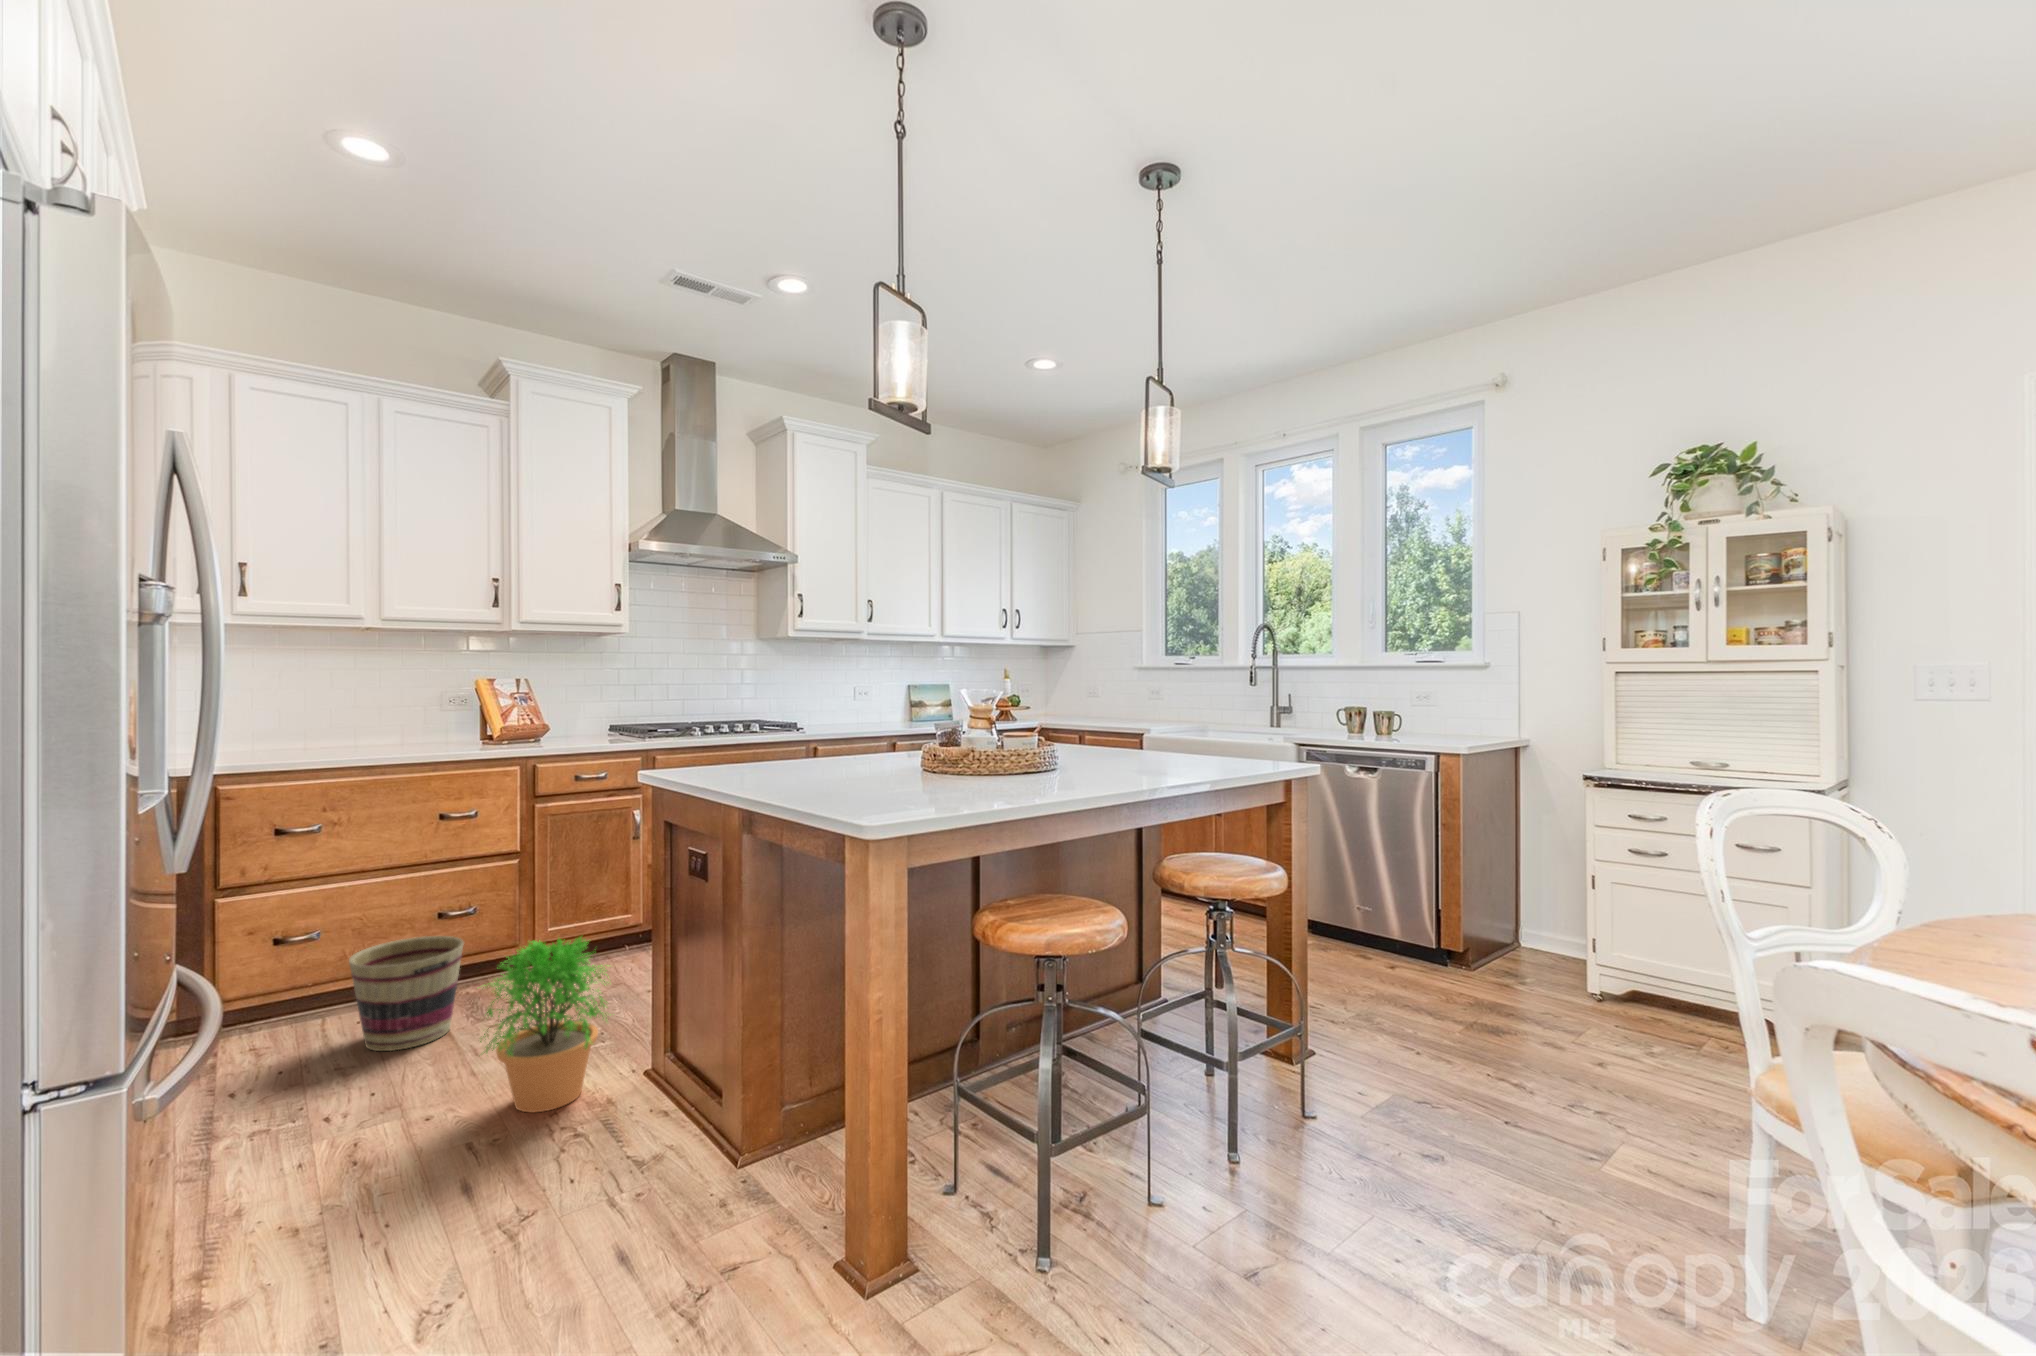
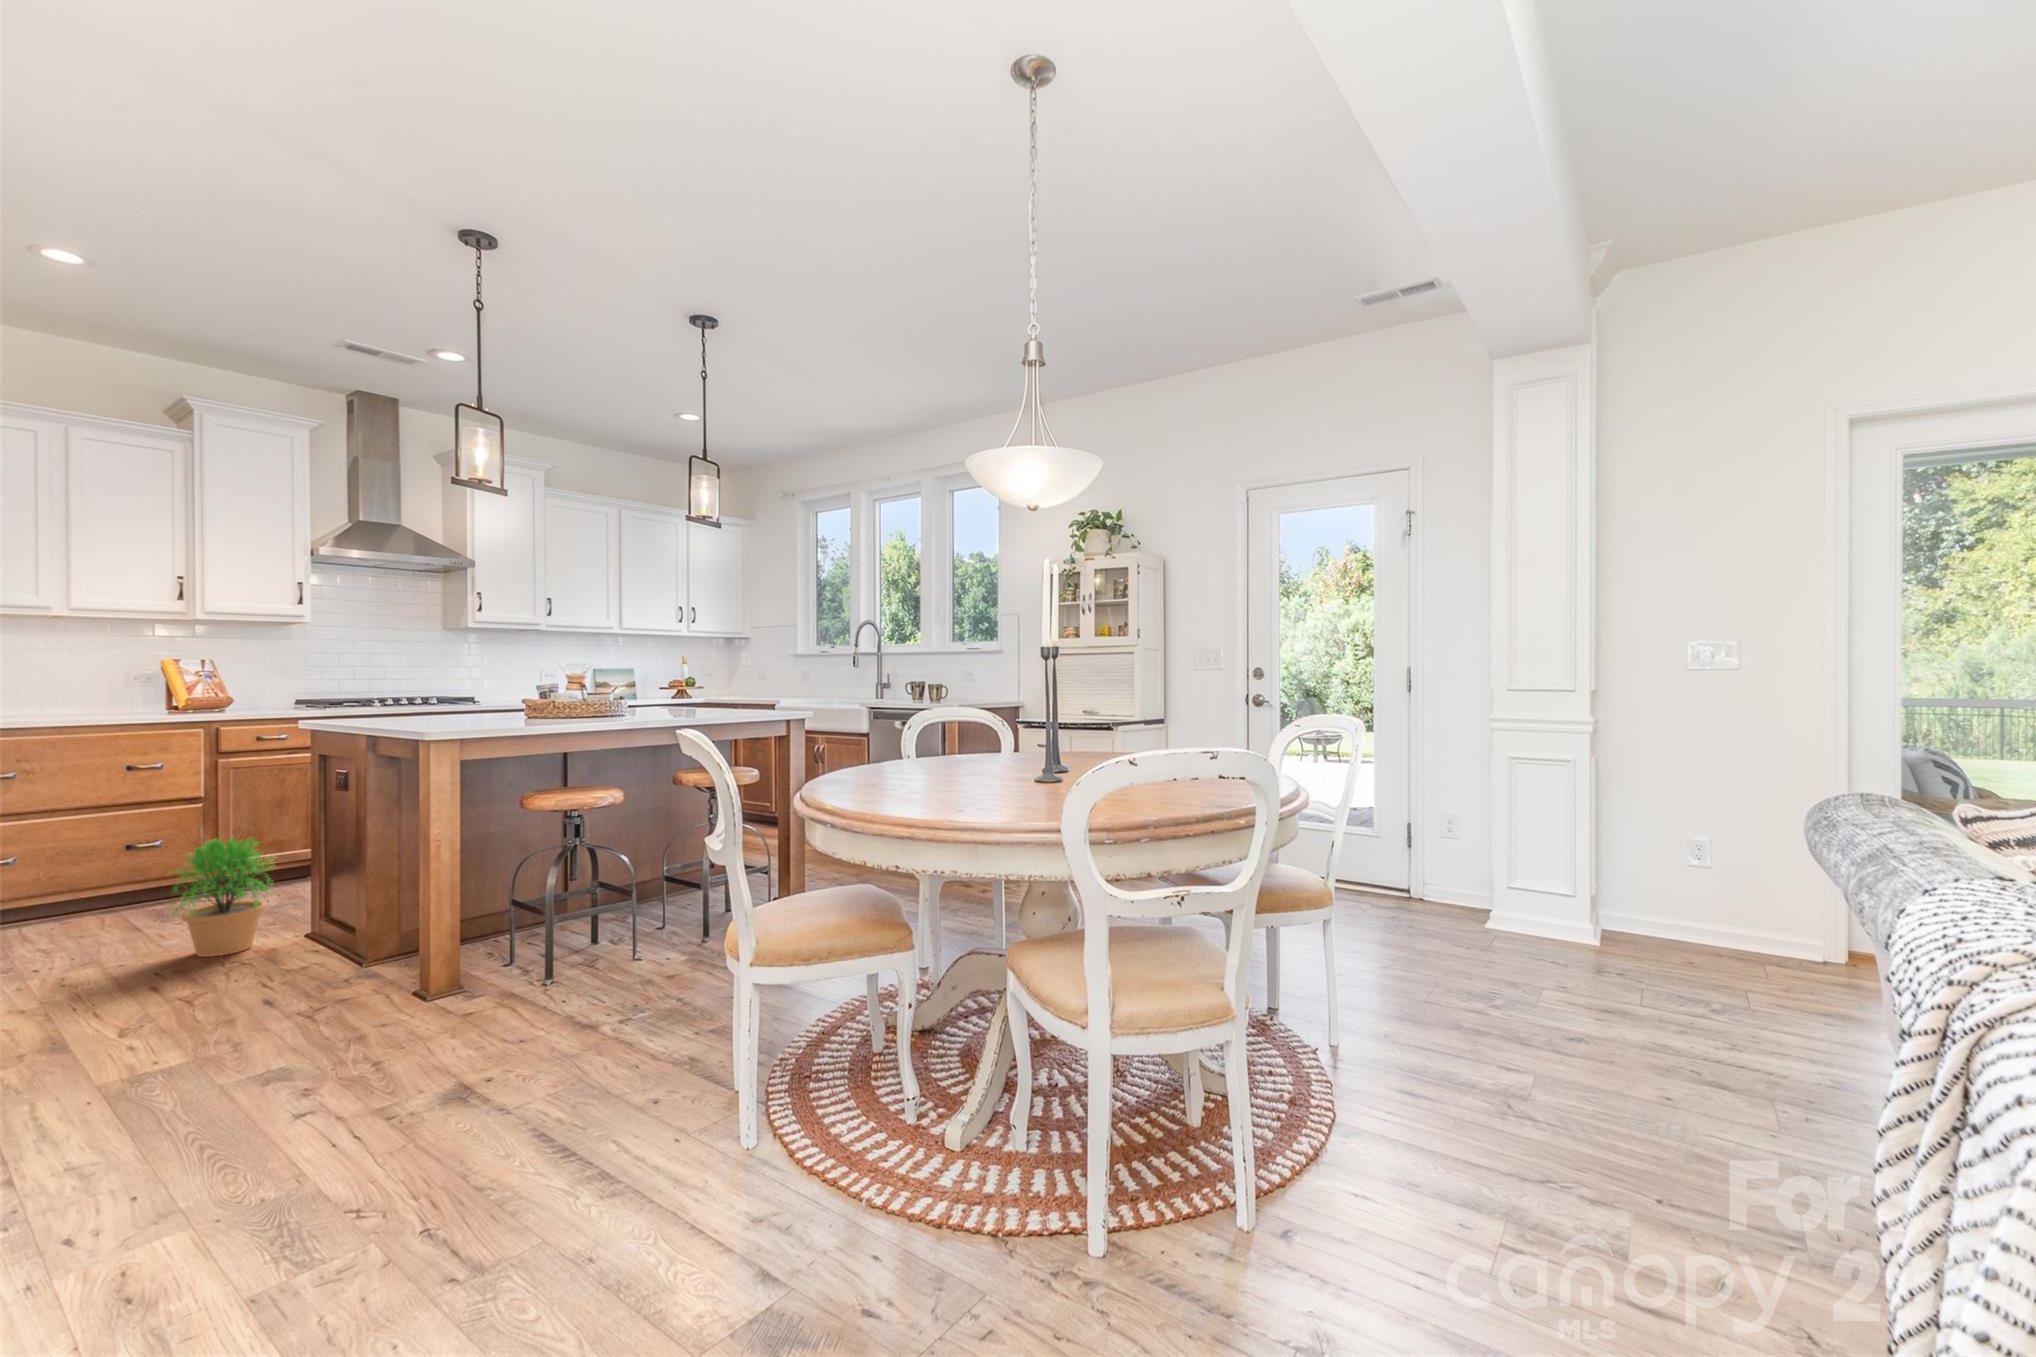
basket: present [349,936,464,1051] -> none [47,857,151,939]

